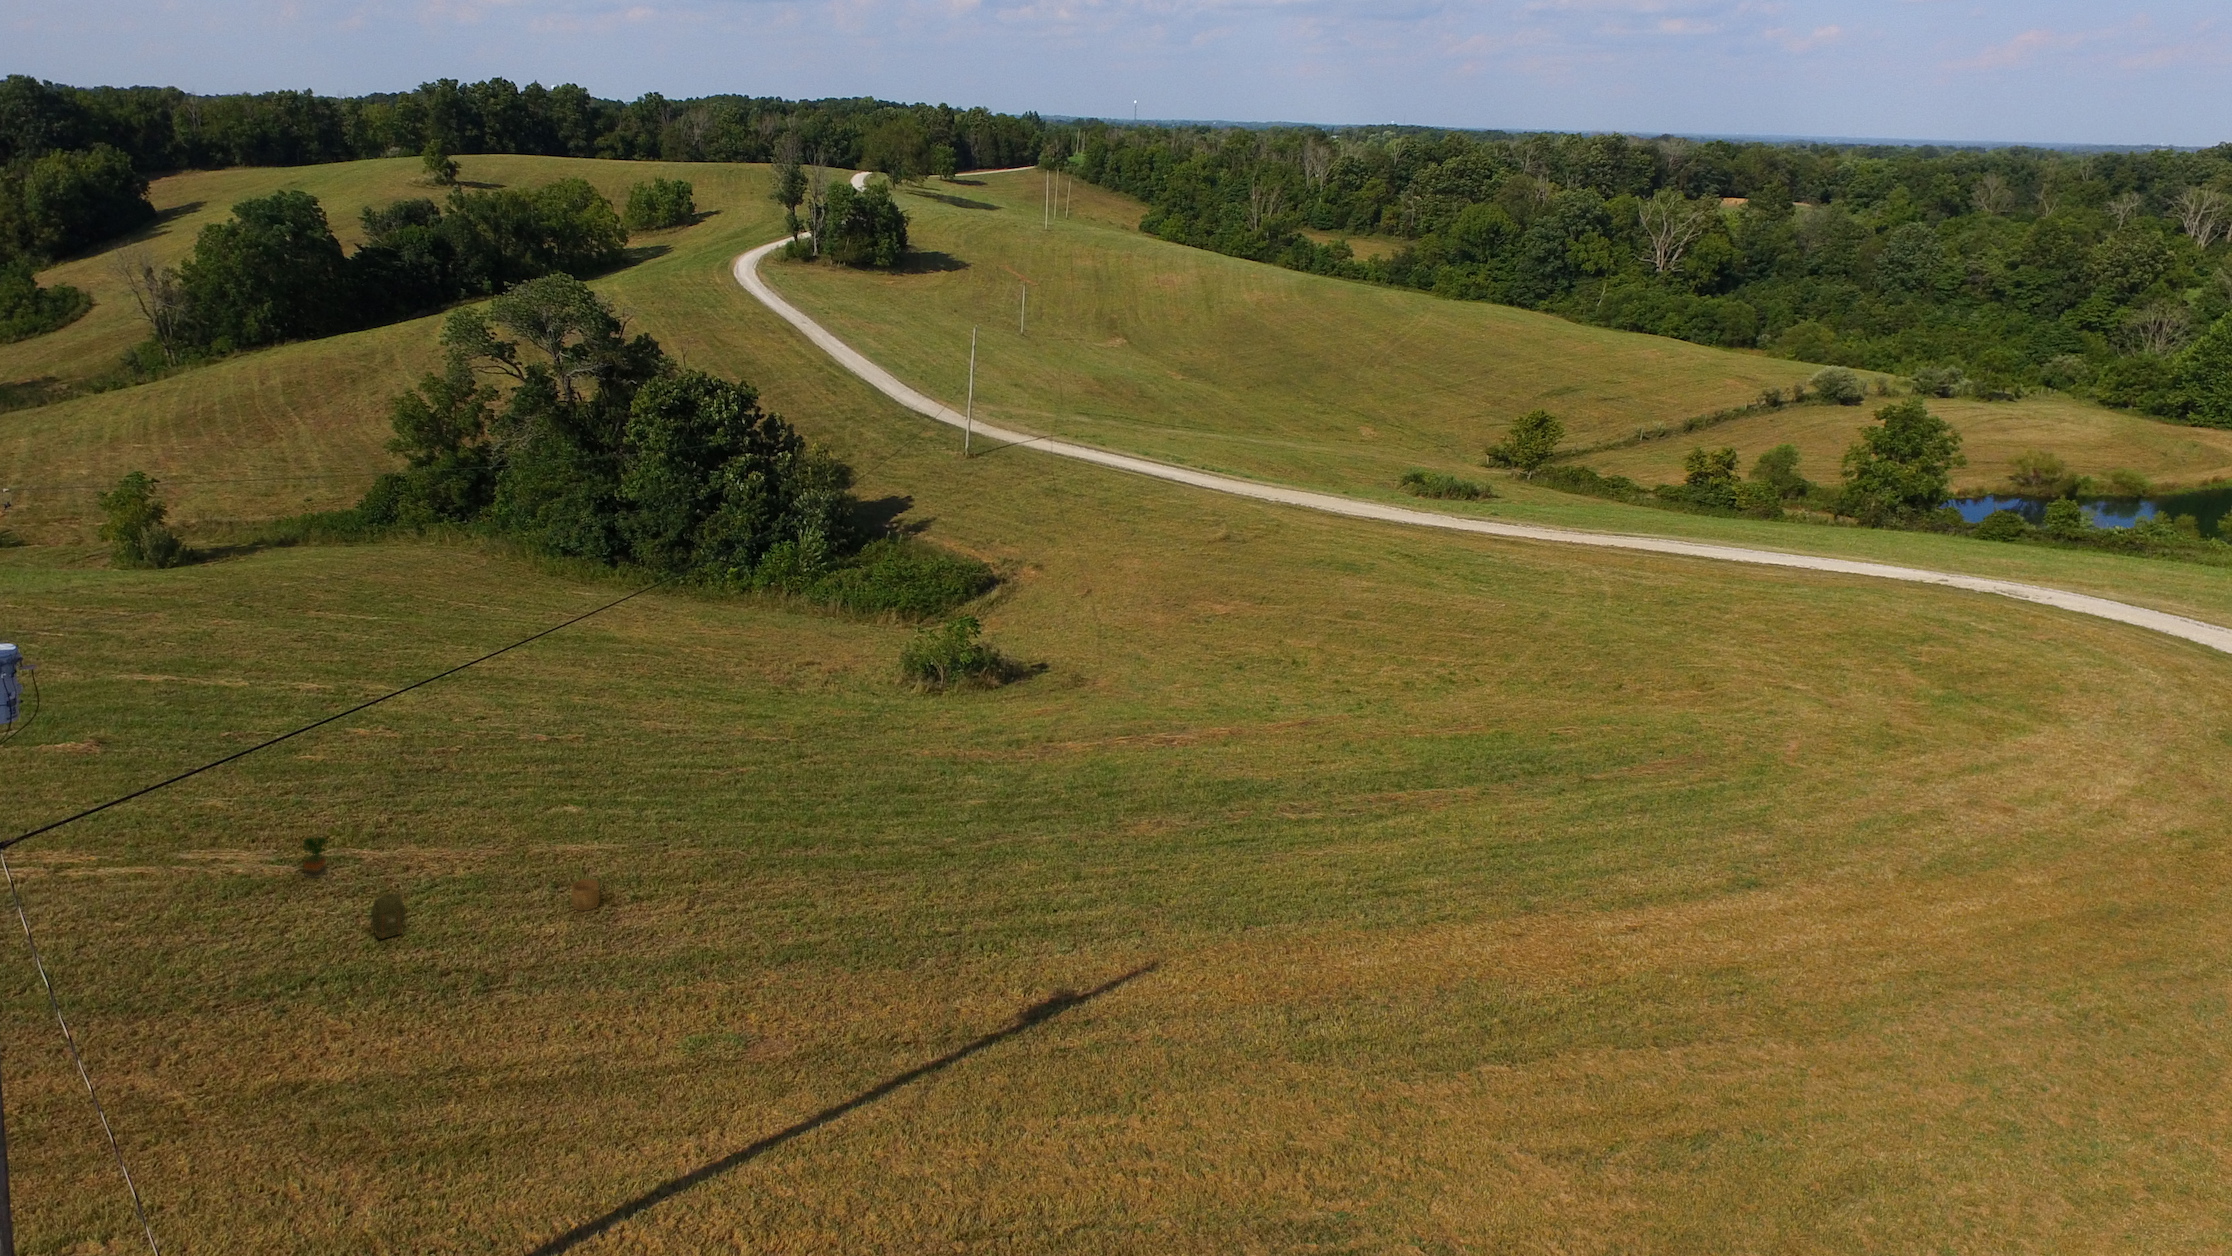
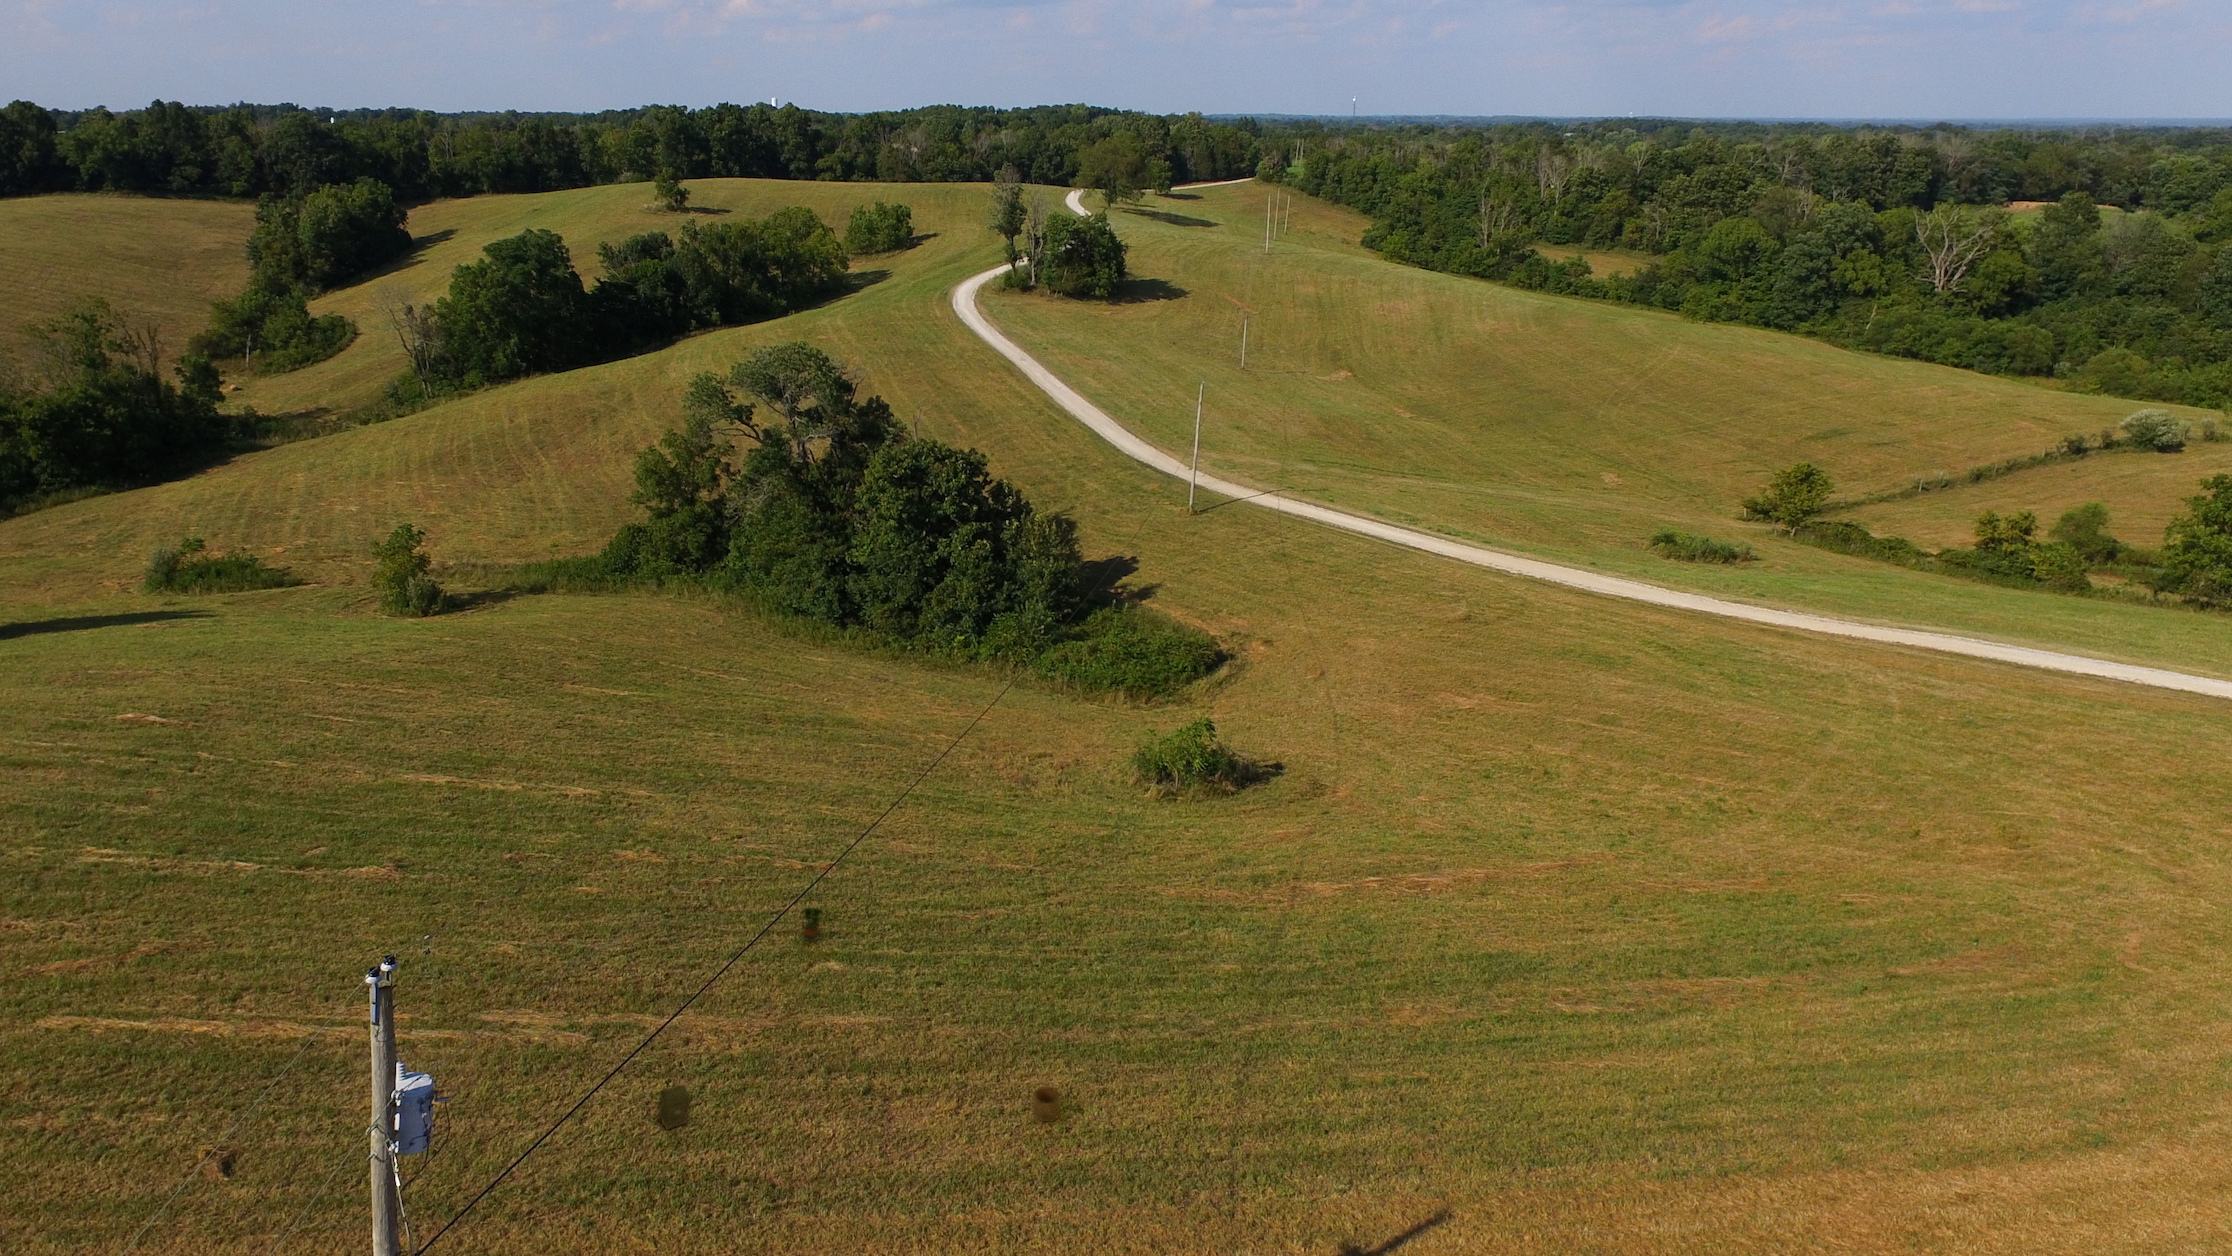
potted tree: present [303,837,328,878] -> present [802,907,822,942]
wooden bucket: present [571,879,600,911] -> present [1033,1086,1061,1122]

